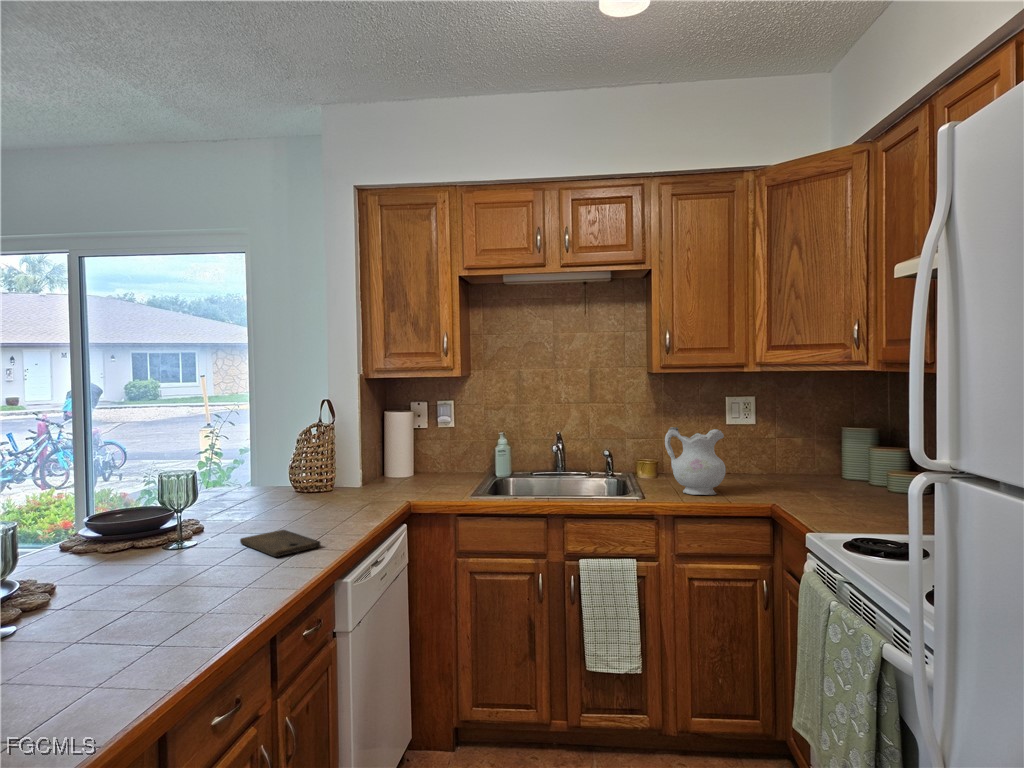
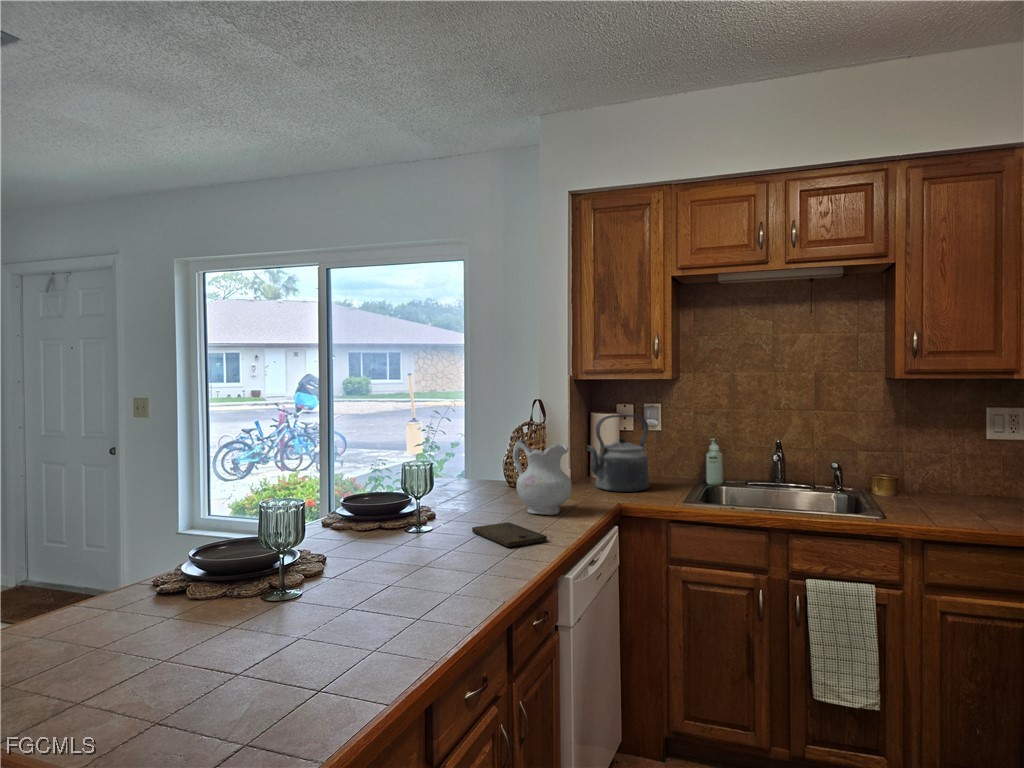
kettle: none [378,413,441,489] -> present [587,415,649,492]
ceramic pitcher: present [665,427,726,495] -> present [513,439,572,515]

